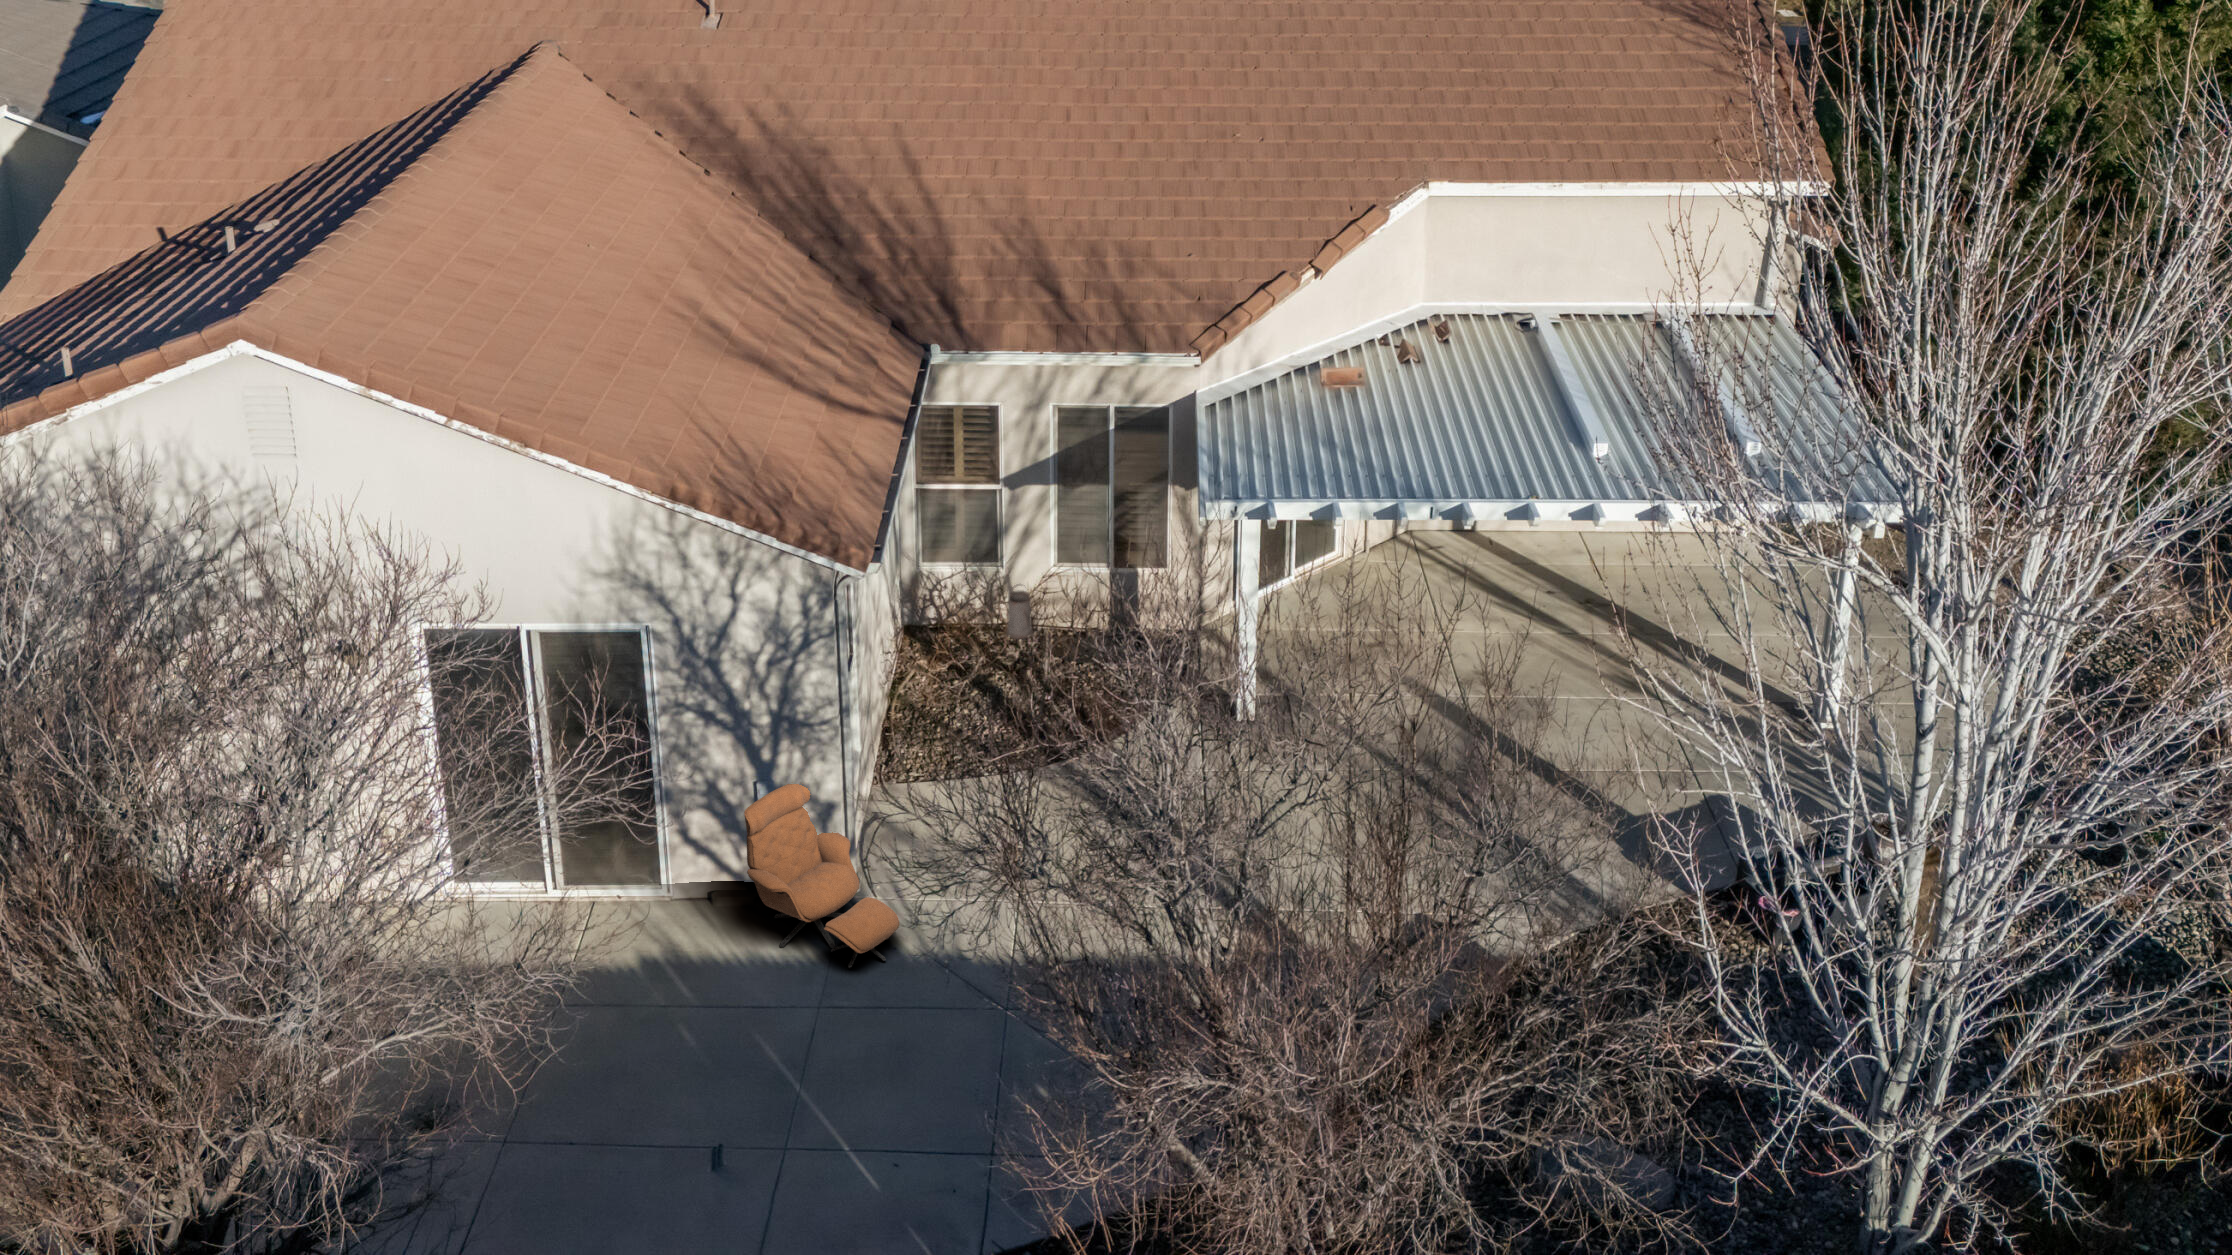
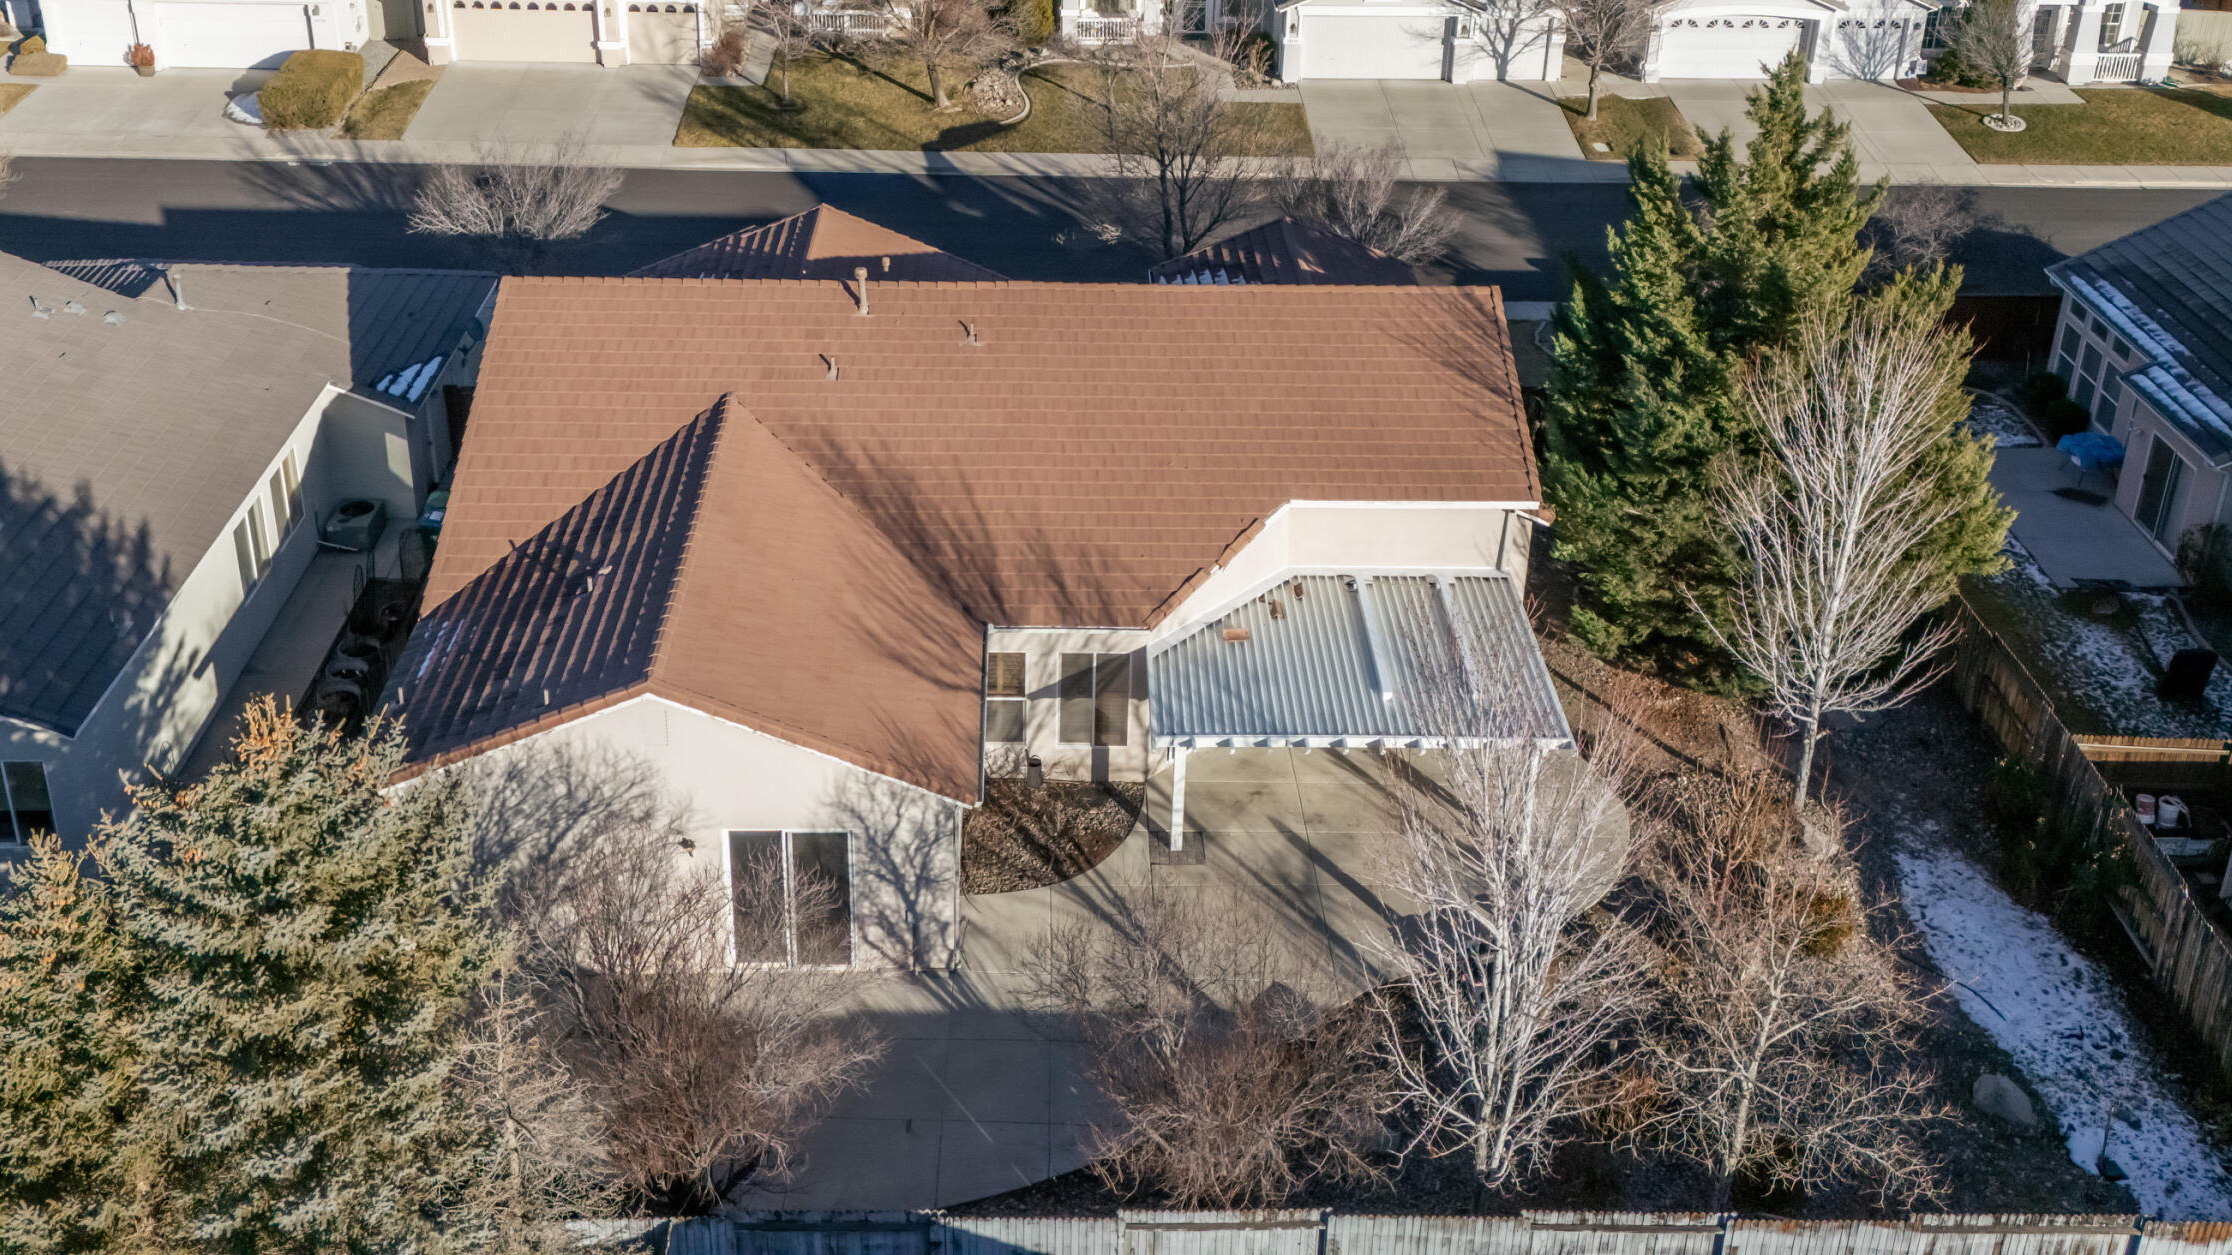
lounge chair: present [744,783,899,968] -> none [903,911,989,1017]

